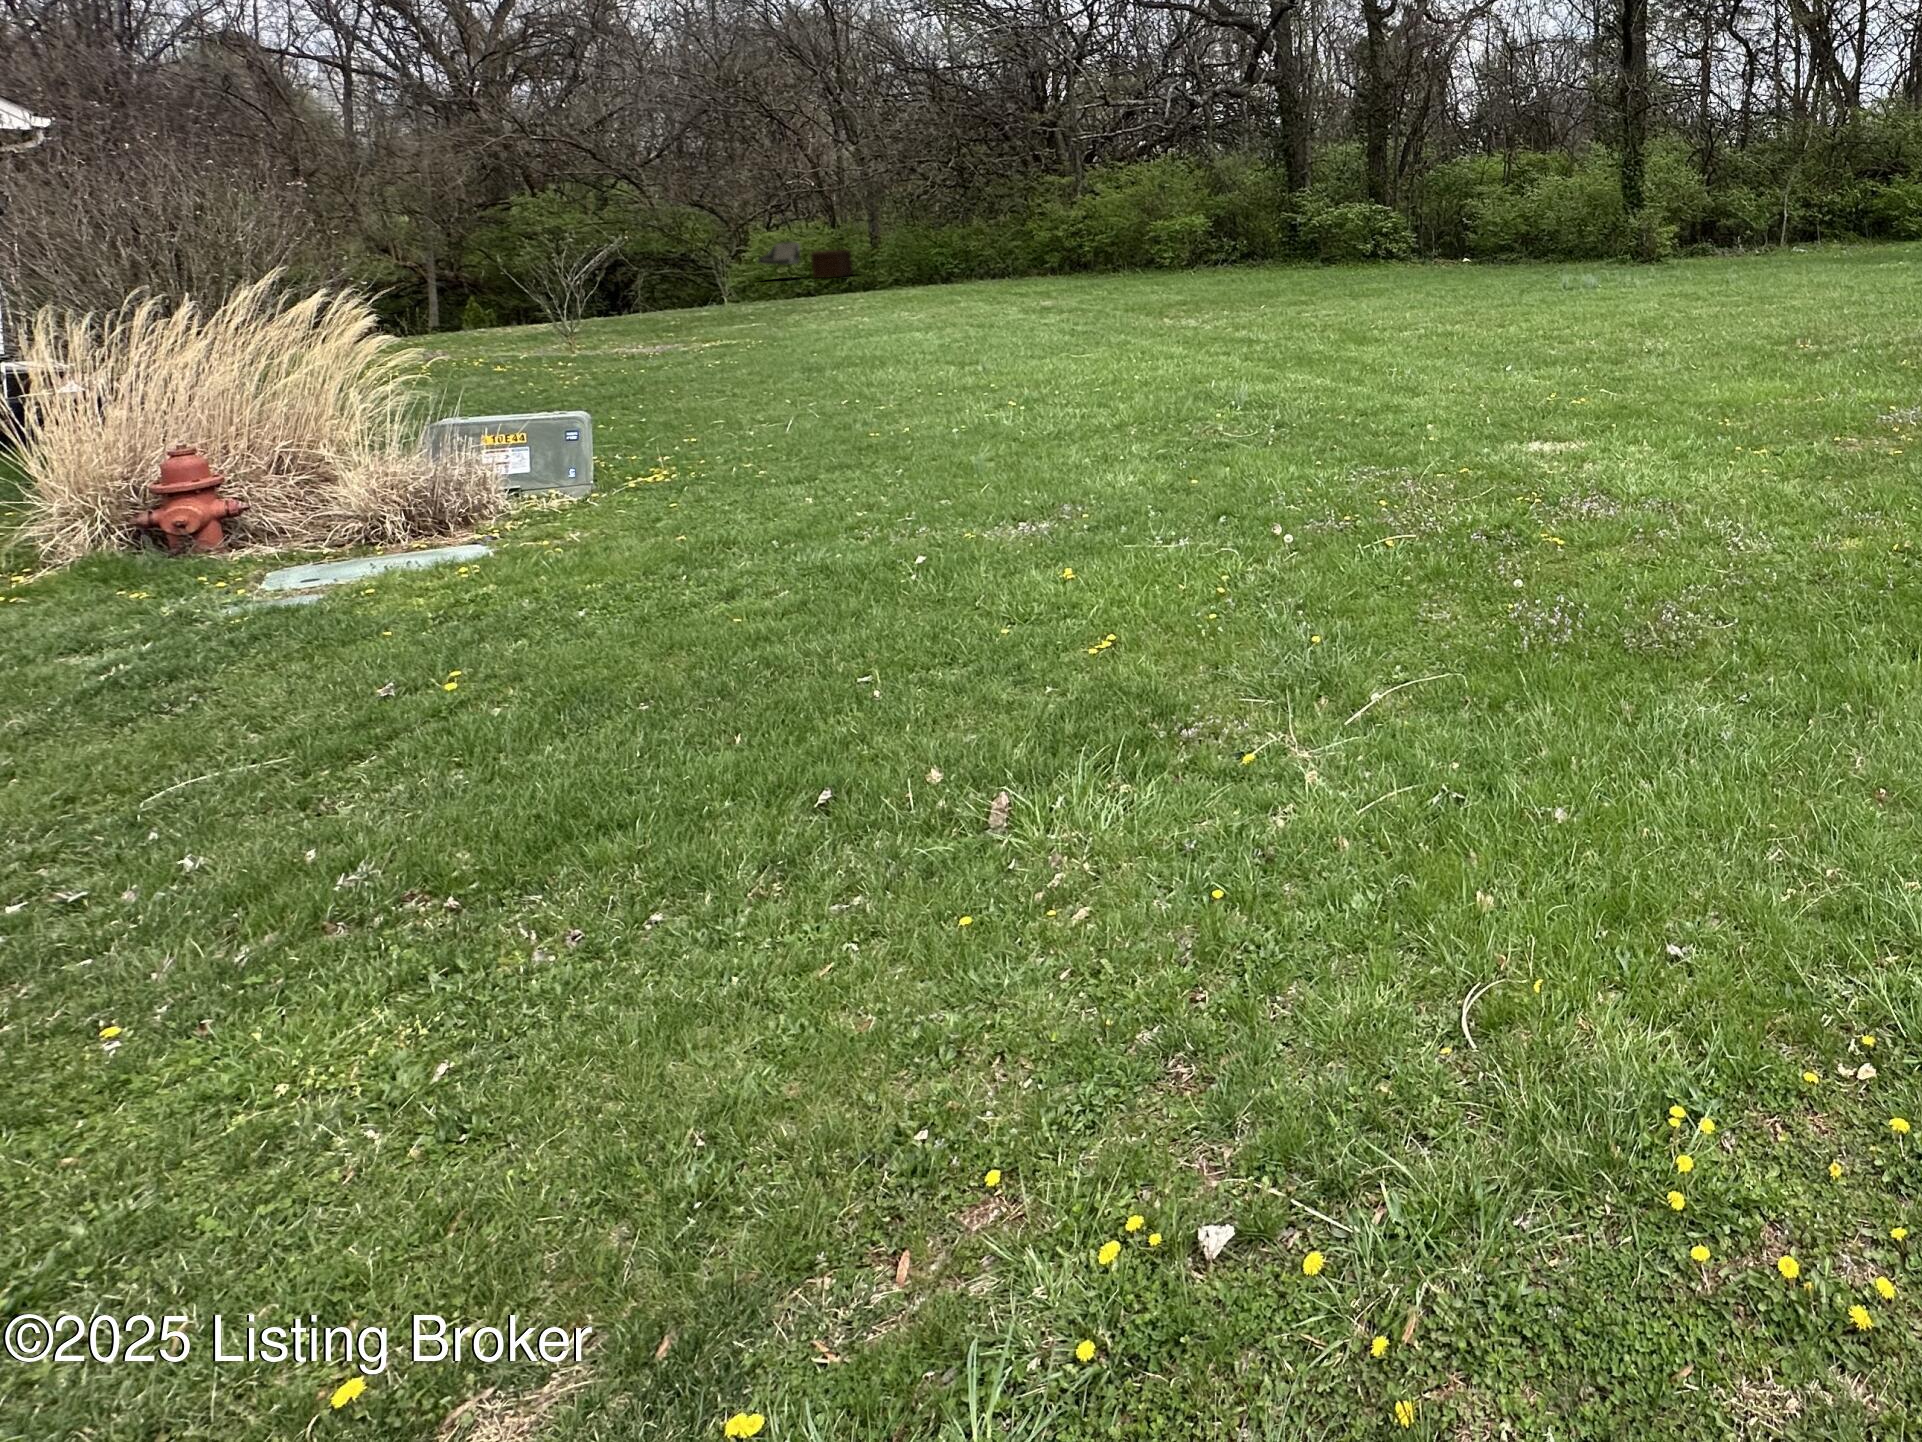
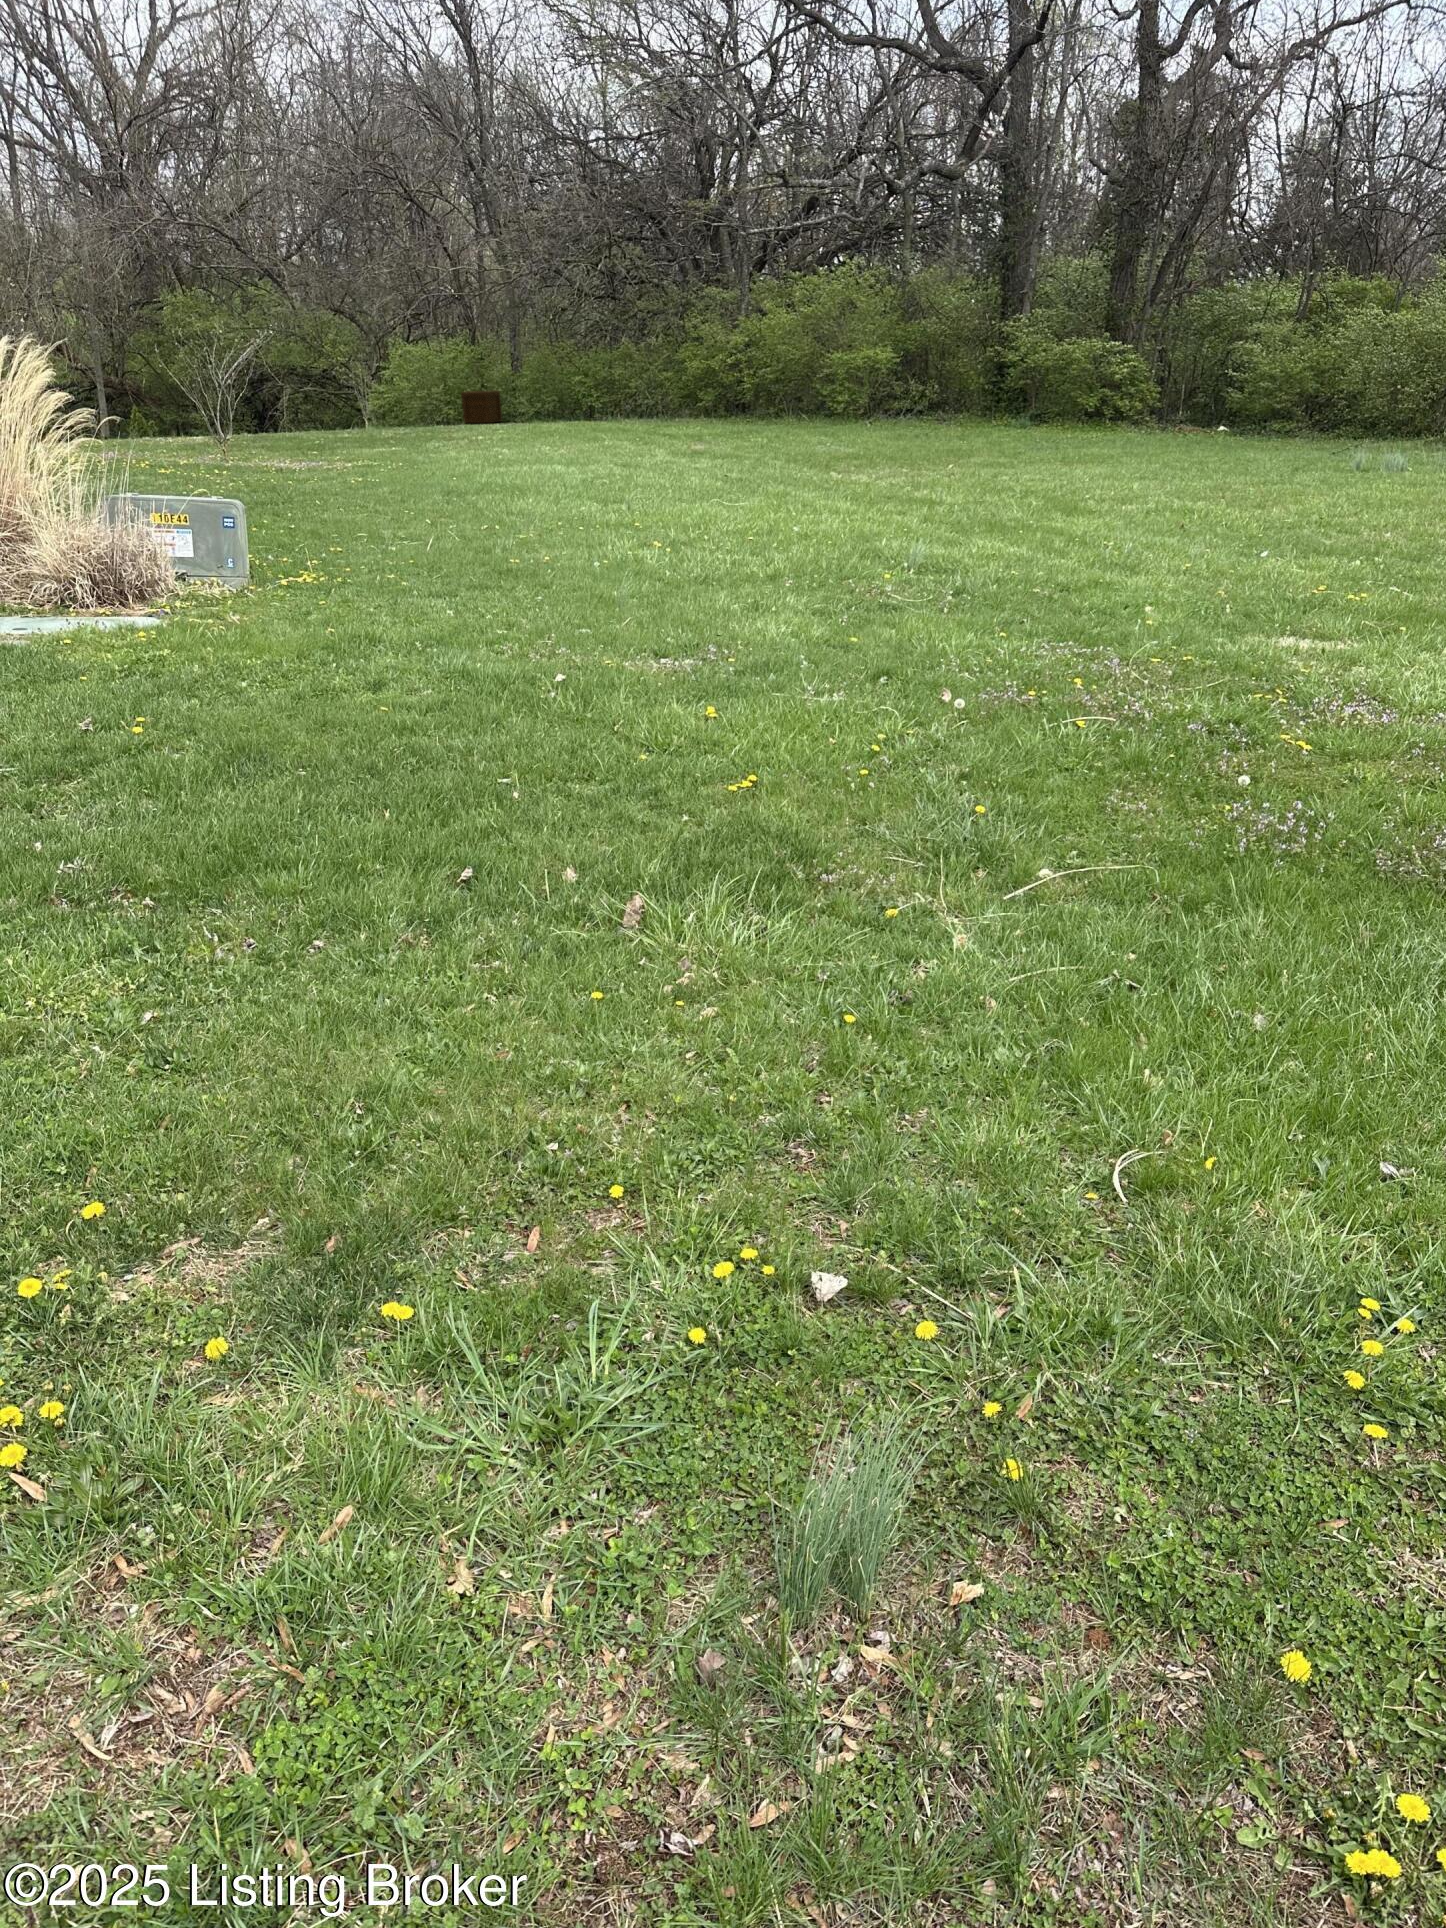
lounge chair: present [758,242,805,279] -> none [410,379,457,424]

